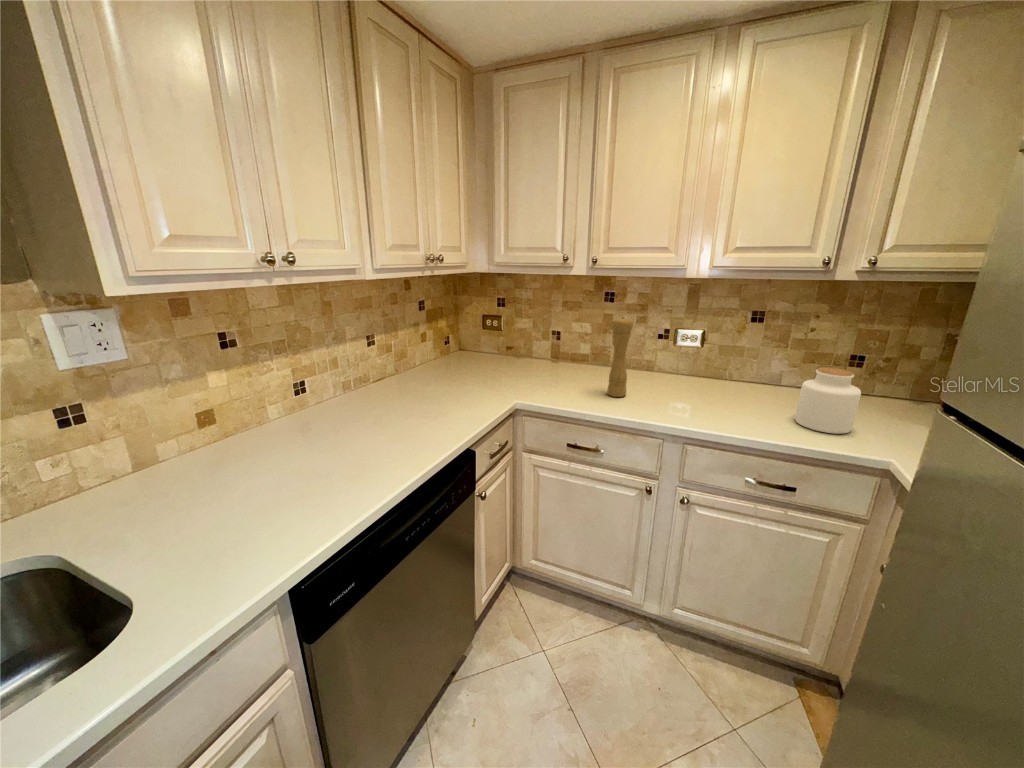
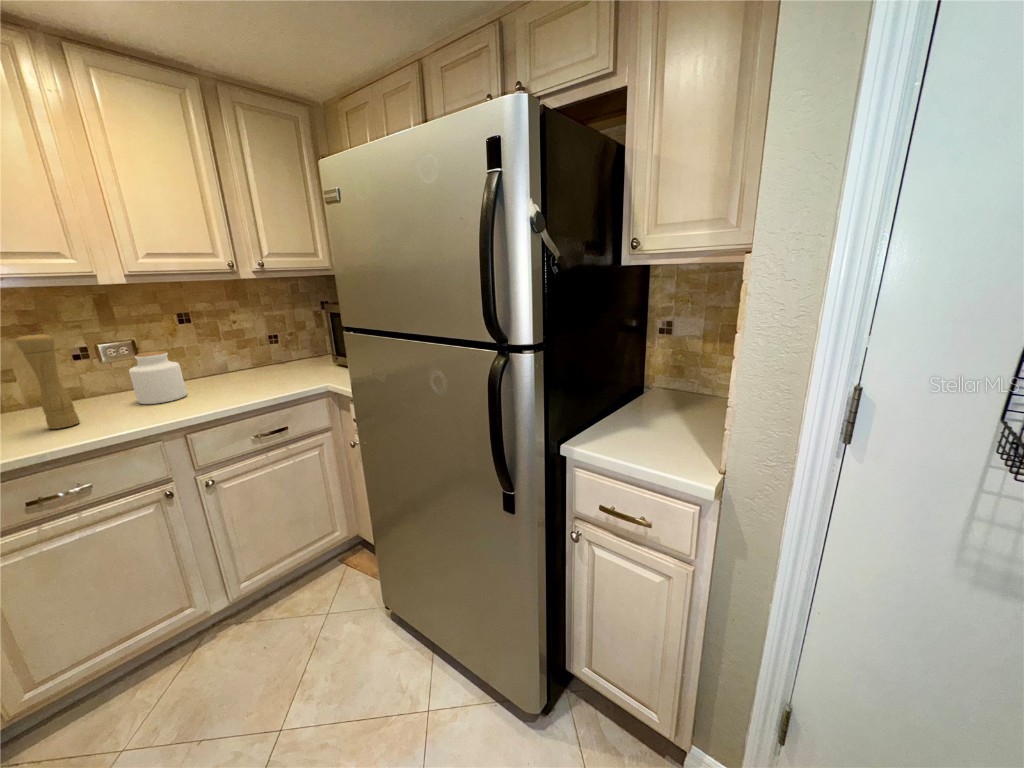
jar: present [795,367,861,434] -> present [129,351,187,404]

